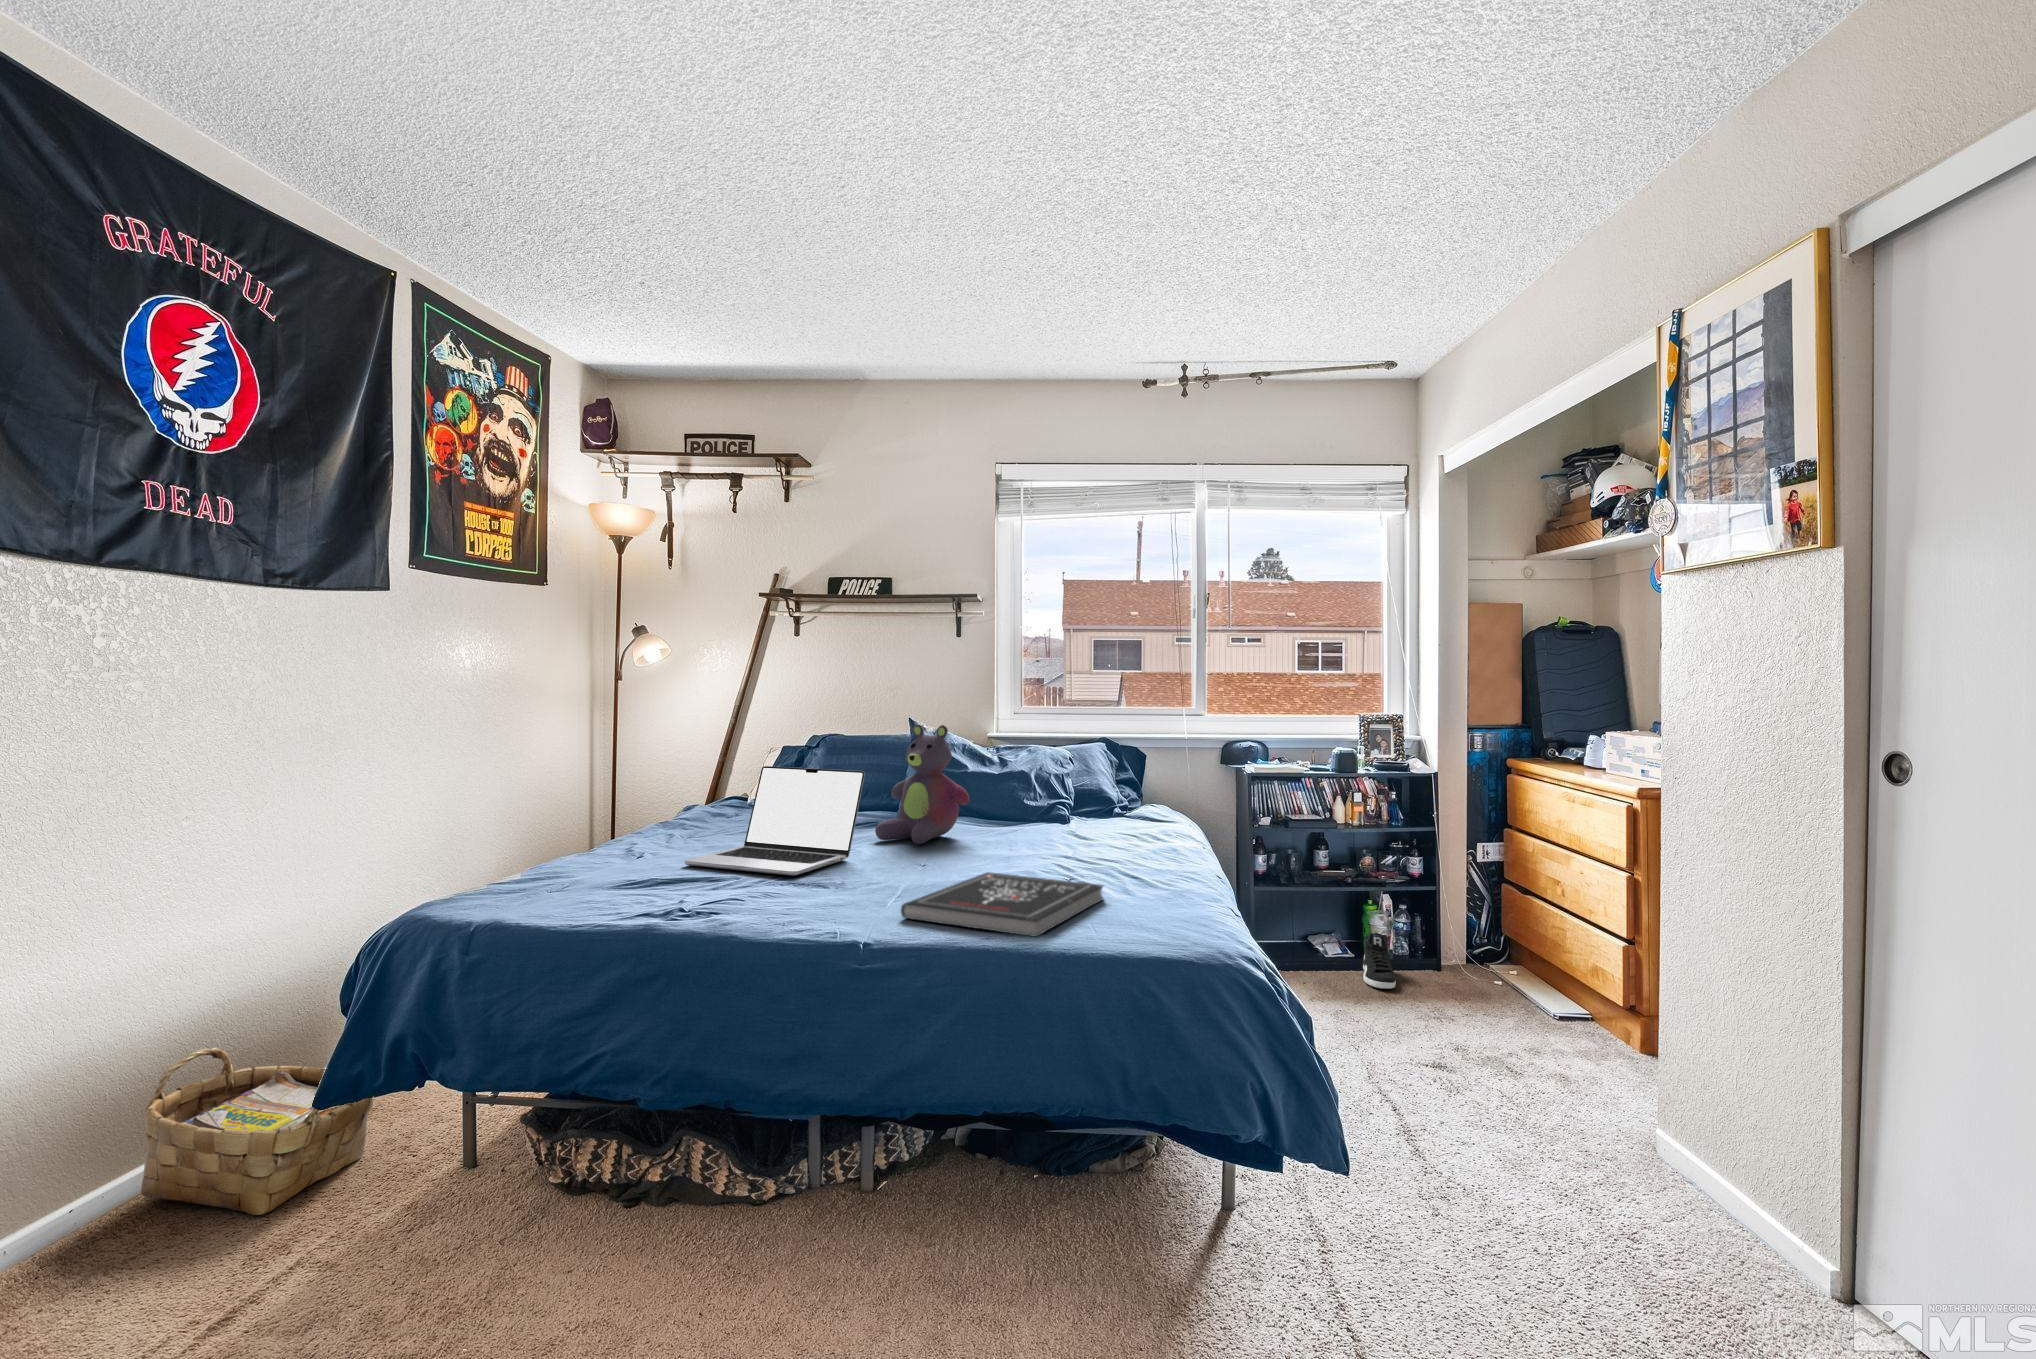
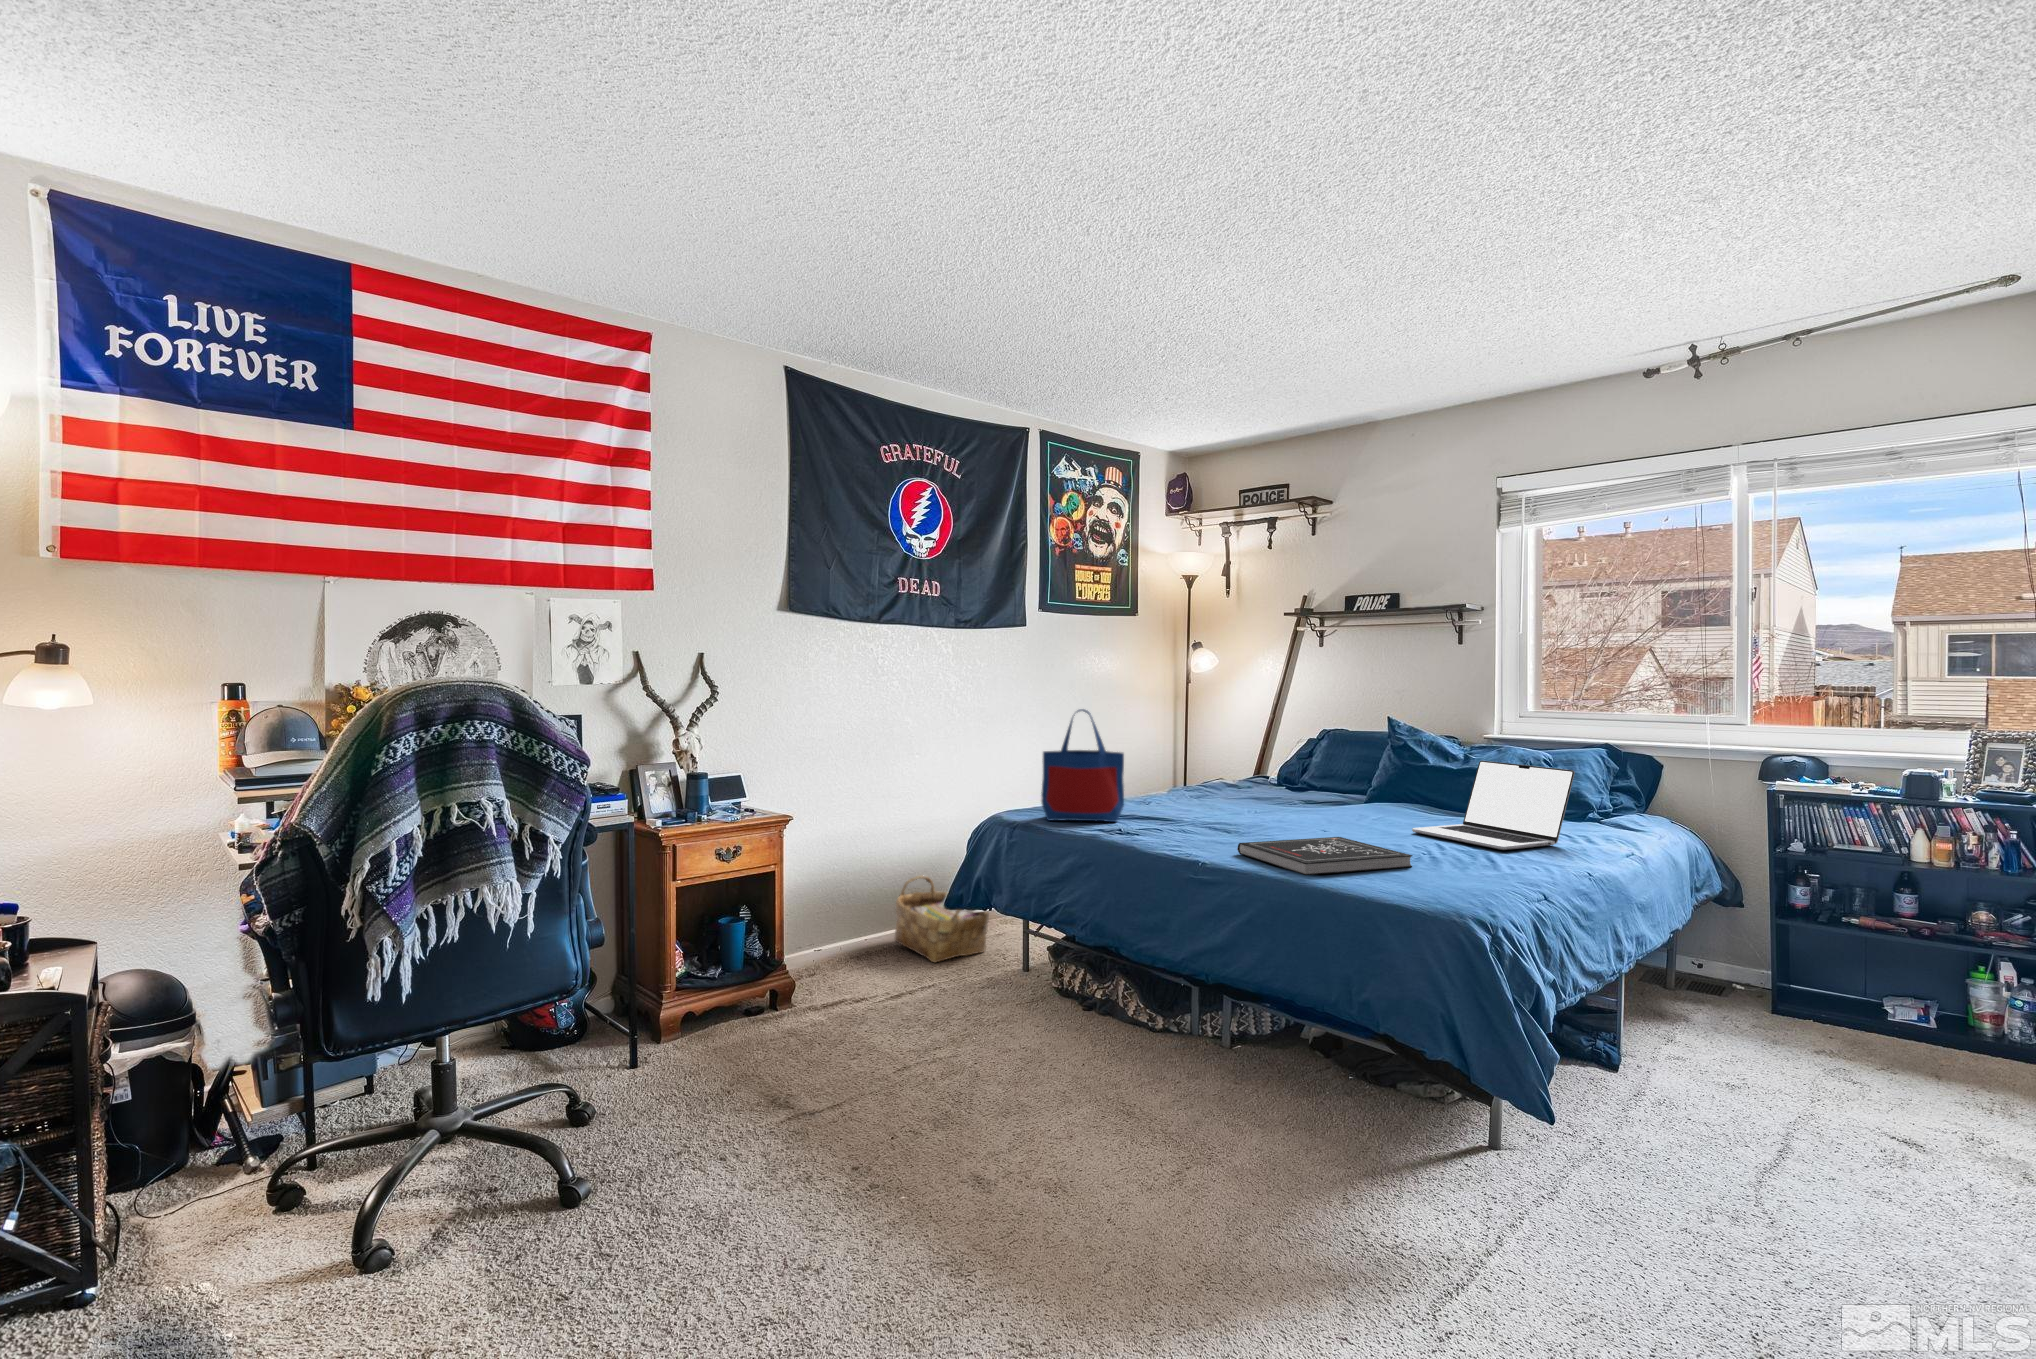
tote bag: none [519,721,662,912] -> present [1041,709,1124,822]
stuffed bear: present [875,724,969,844] -> none [1309,721,1387,817]
laptop: present [685,766,865,876] -> present [1412,761,1575,850]
sneaker: present [1363,933,1396,989] -> none [1929,1001,1986,1068]

